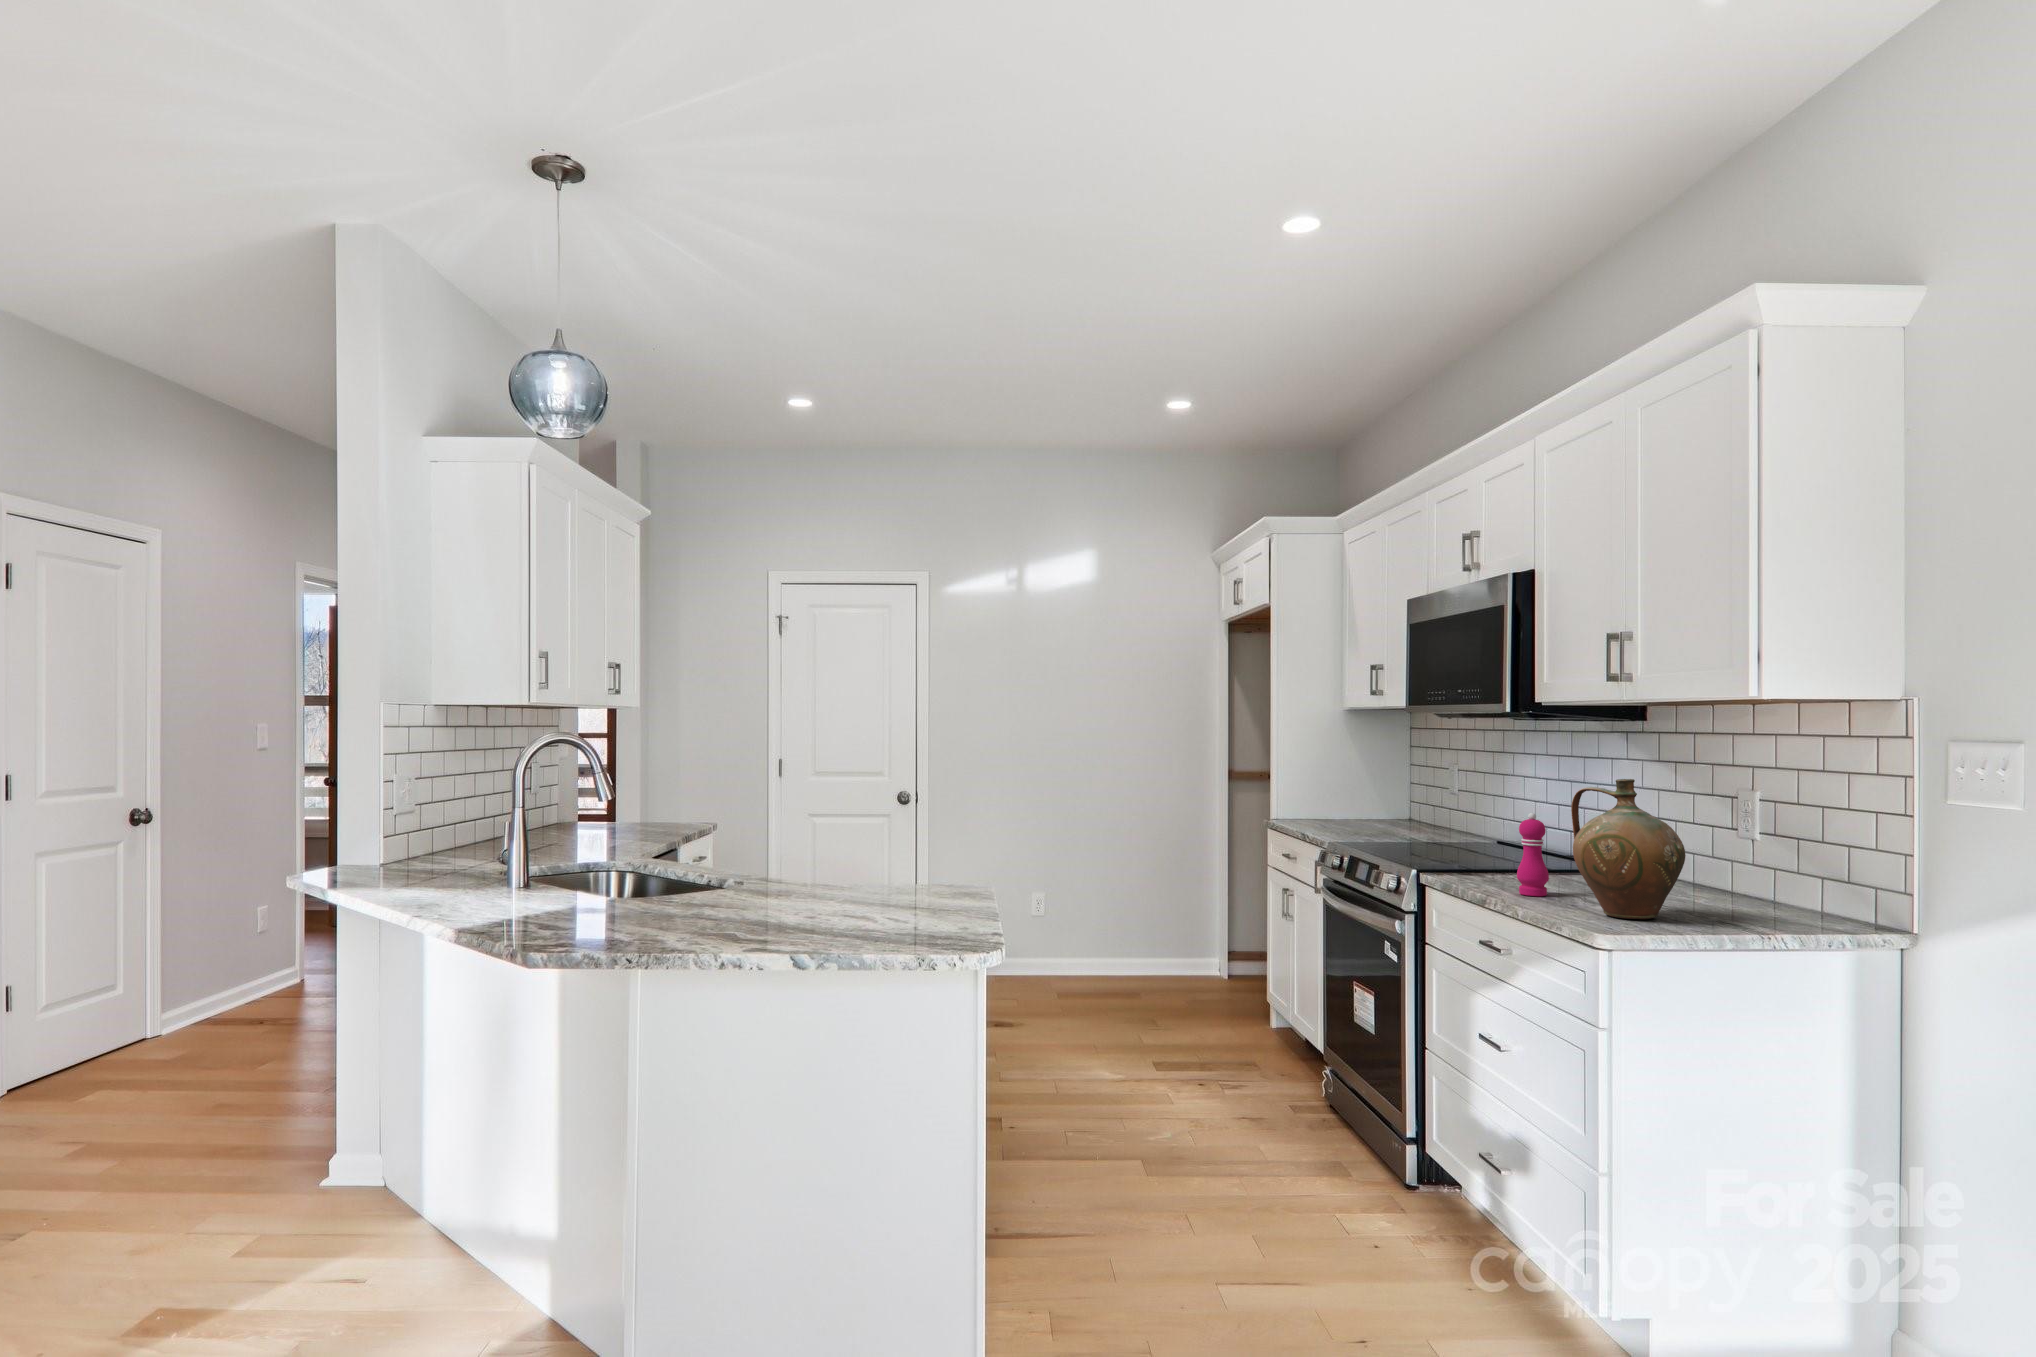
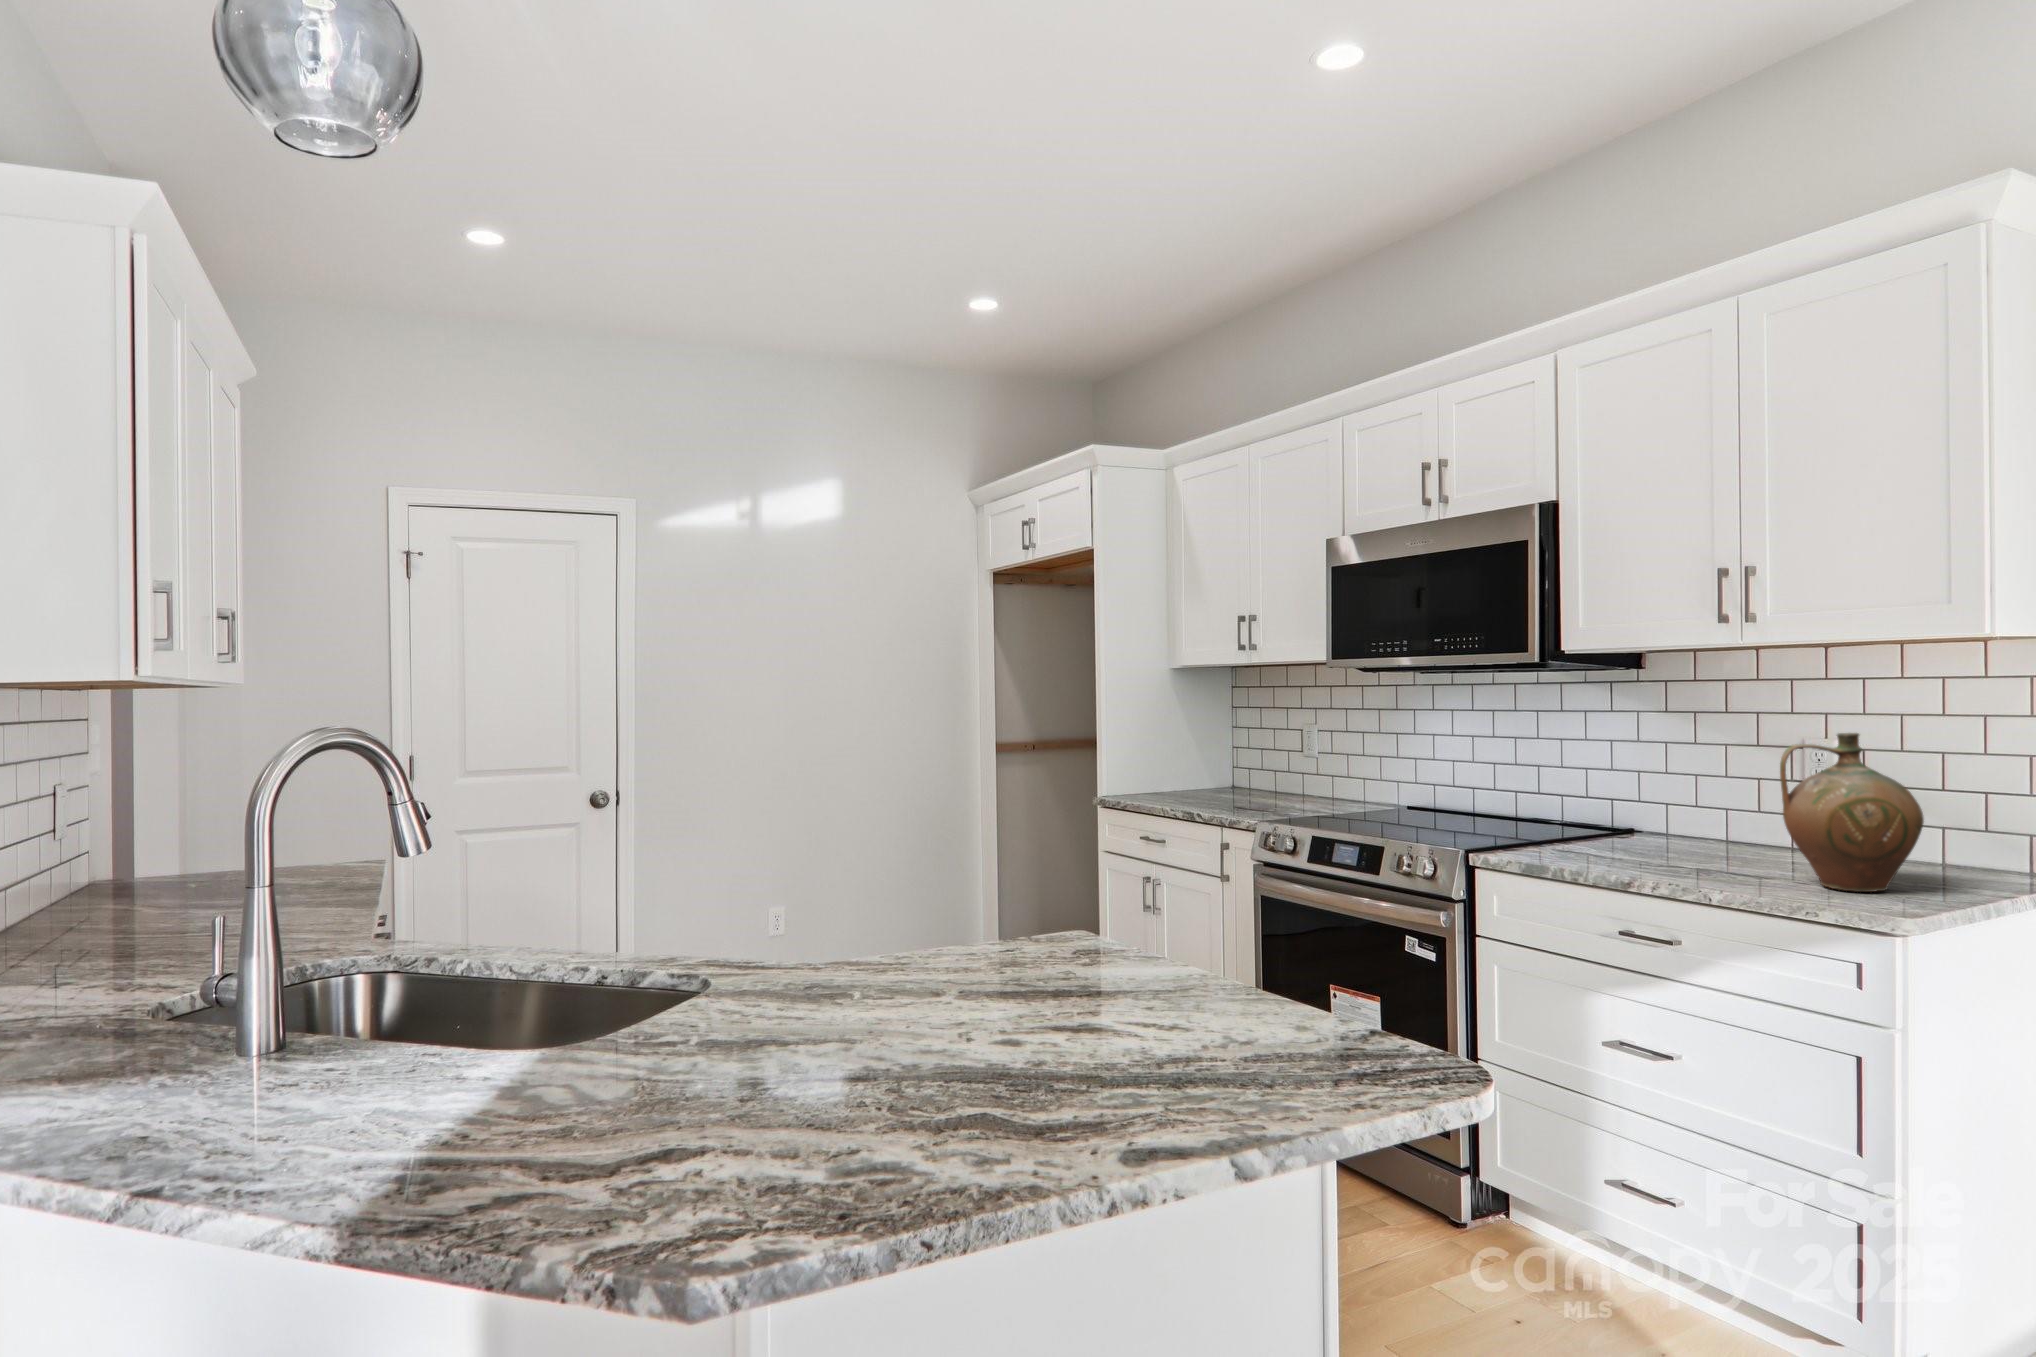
pepper mill: present [1517,813,1549,896] -> none [1654,776,1693,871]

